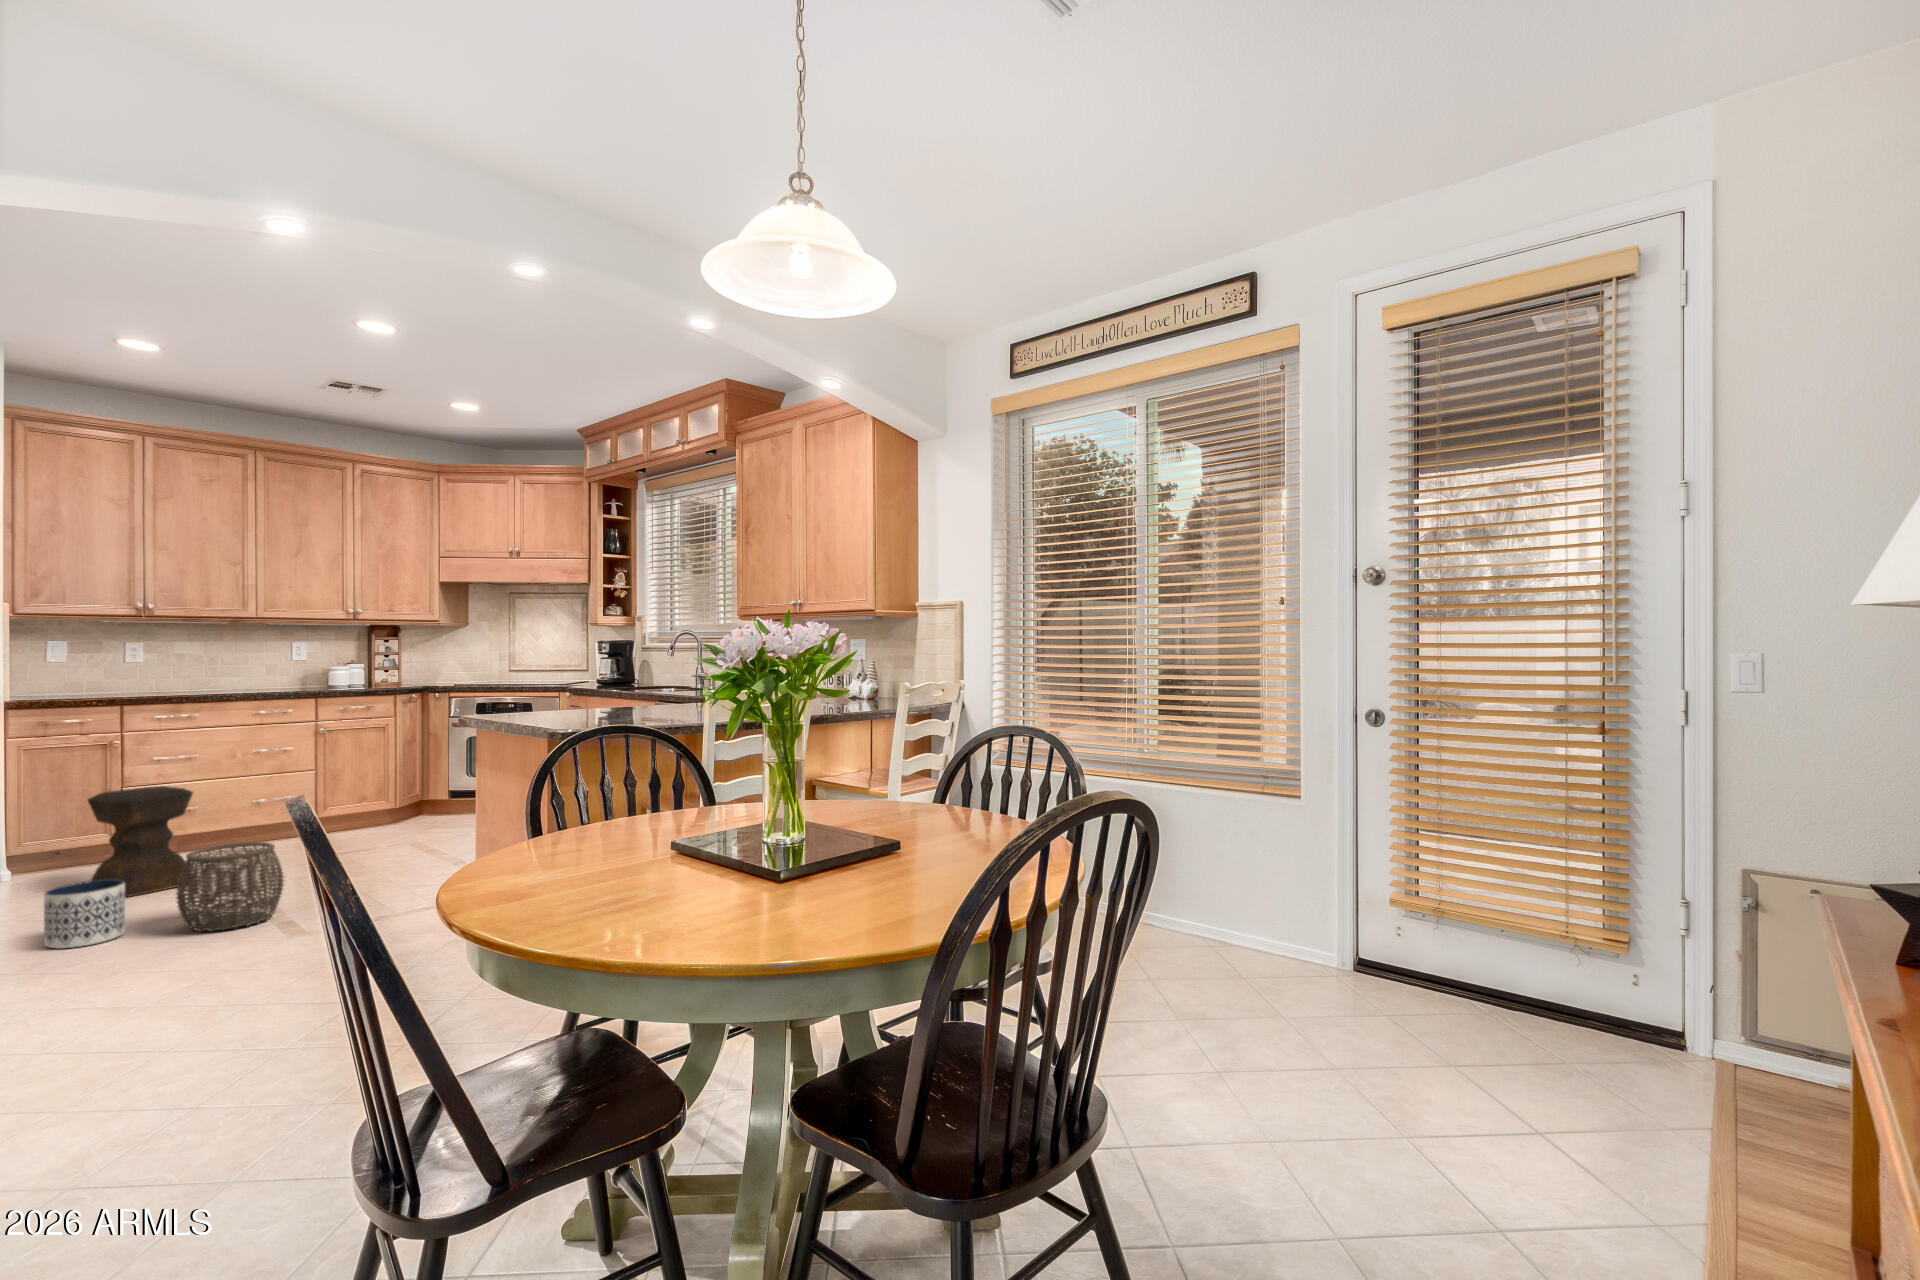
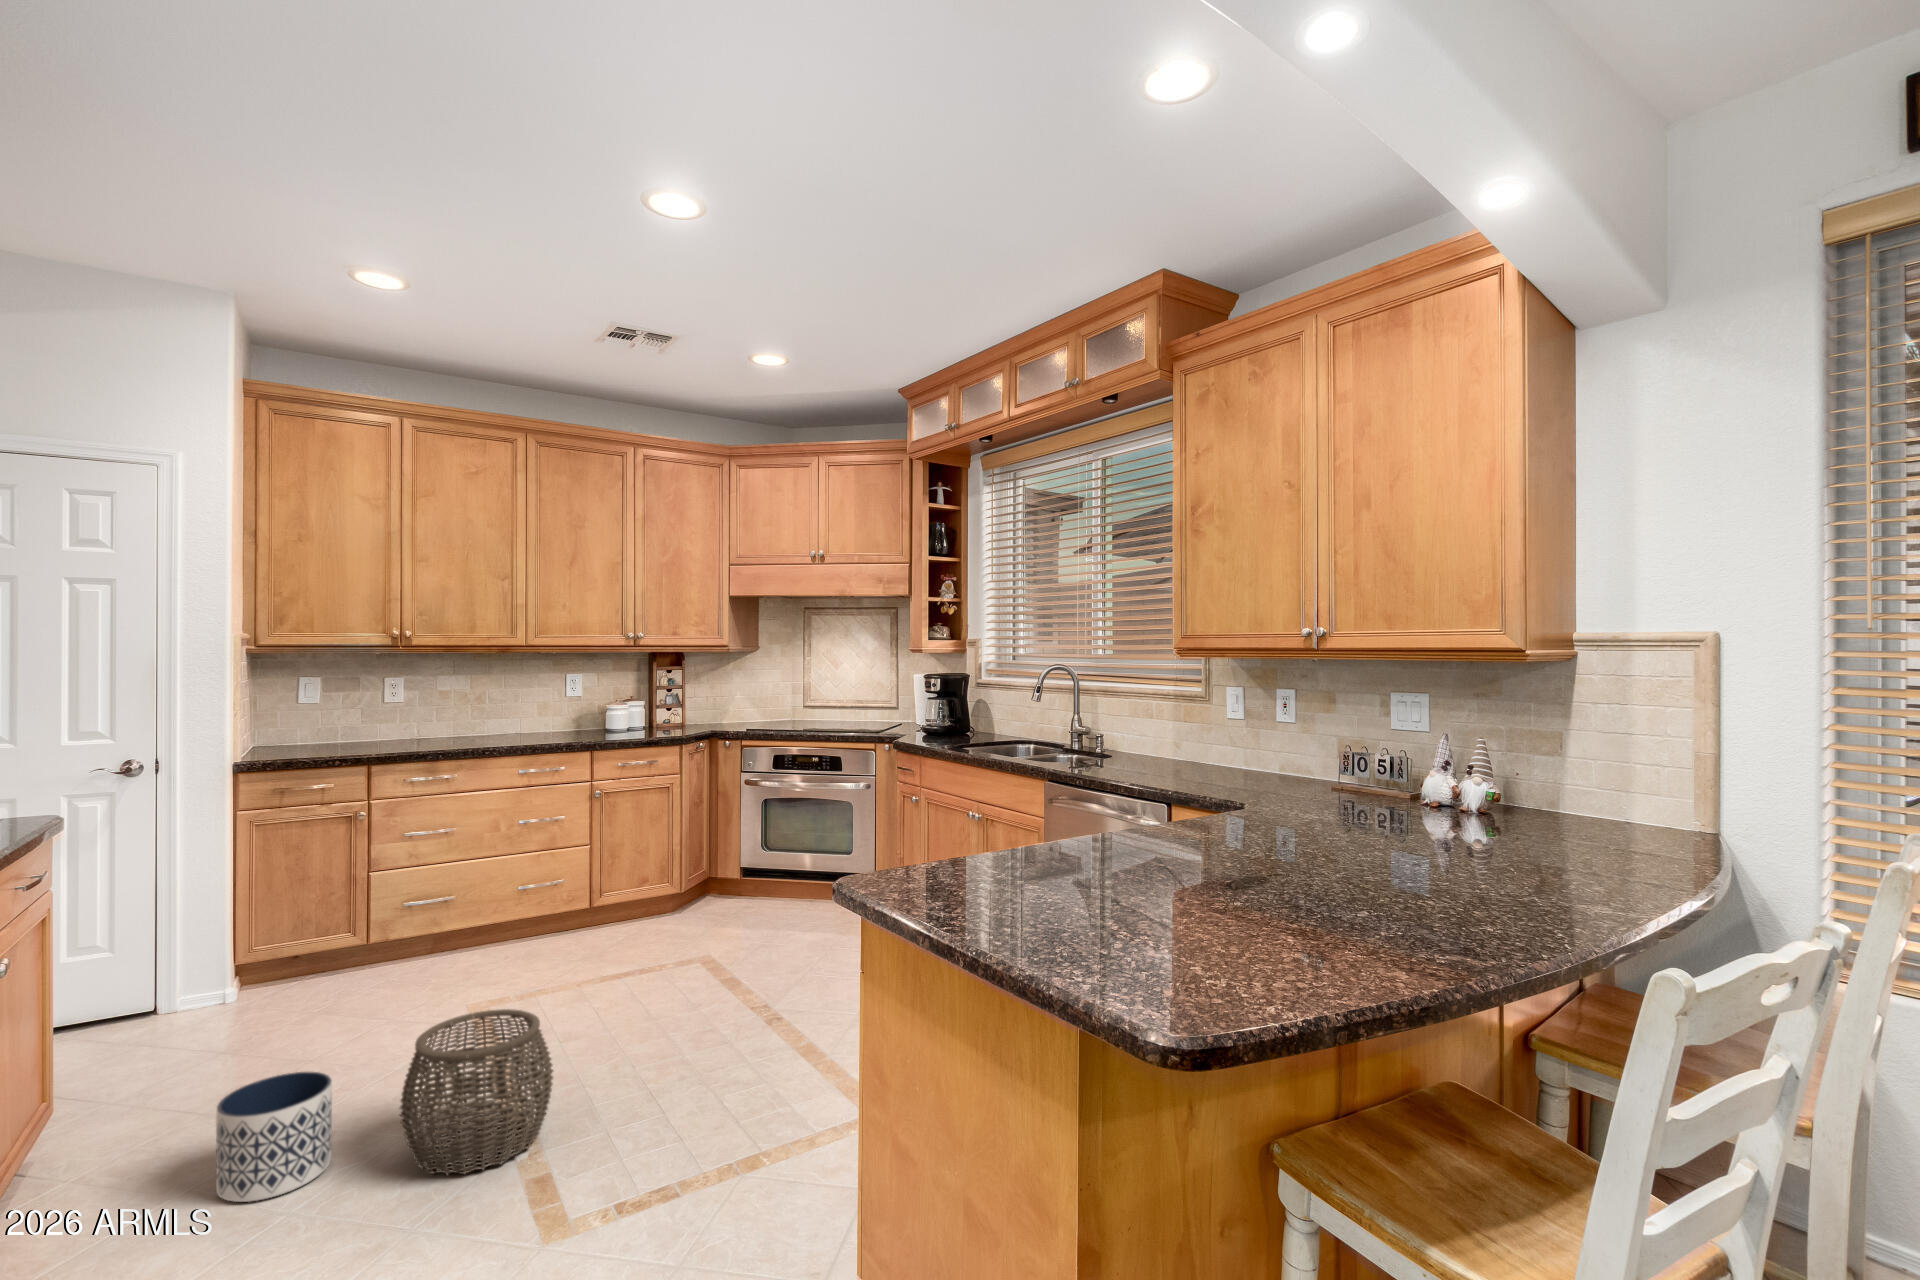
stool: present [88,786,193,898] -> none [310,884,447,1057]

